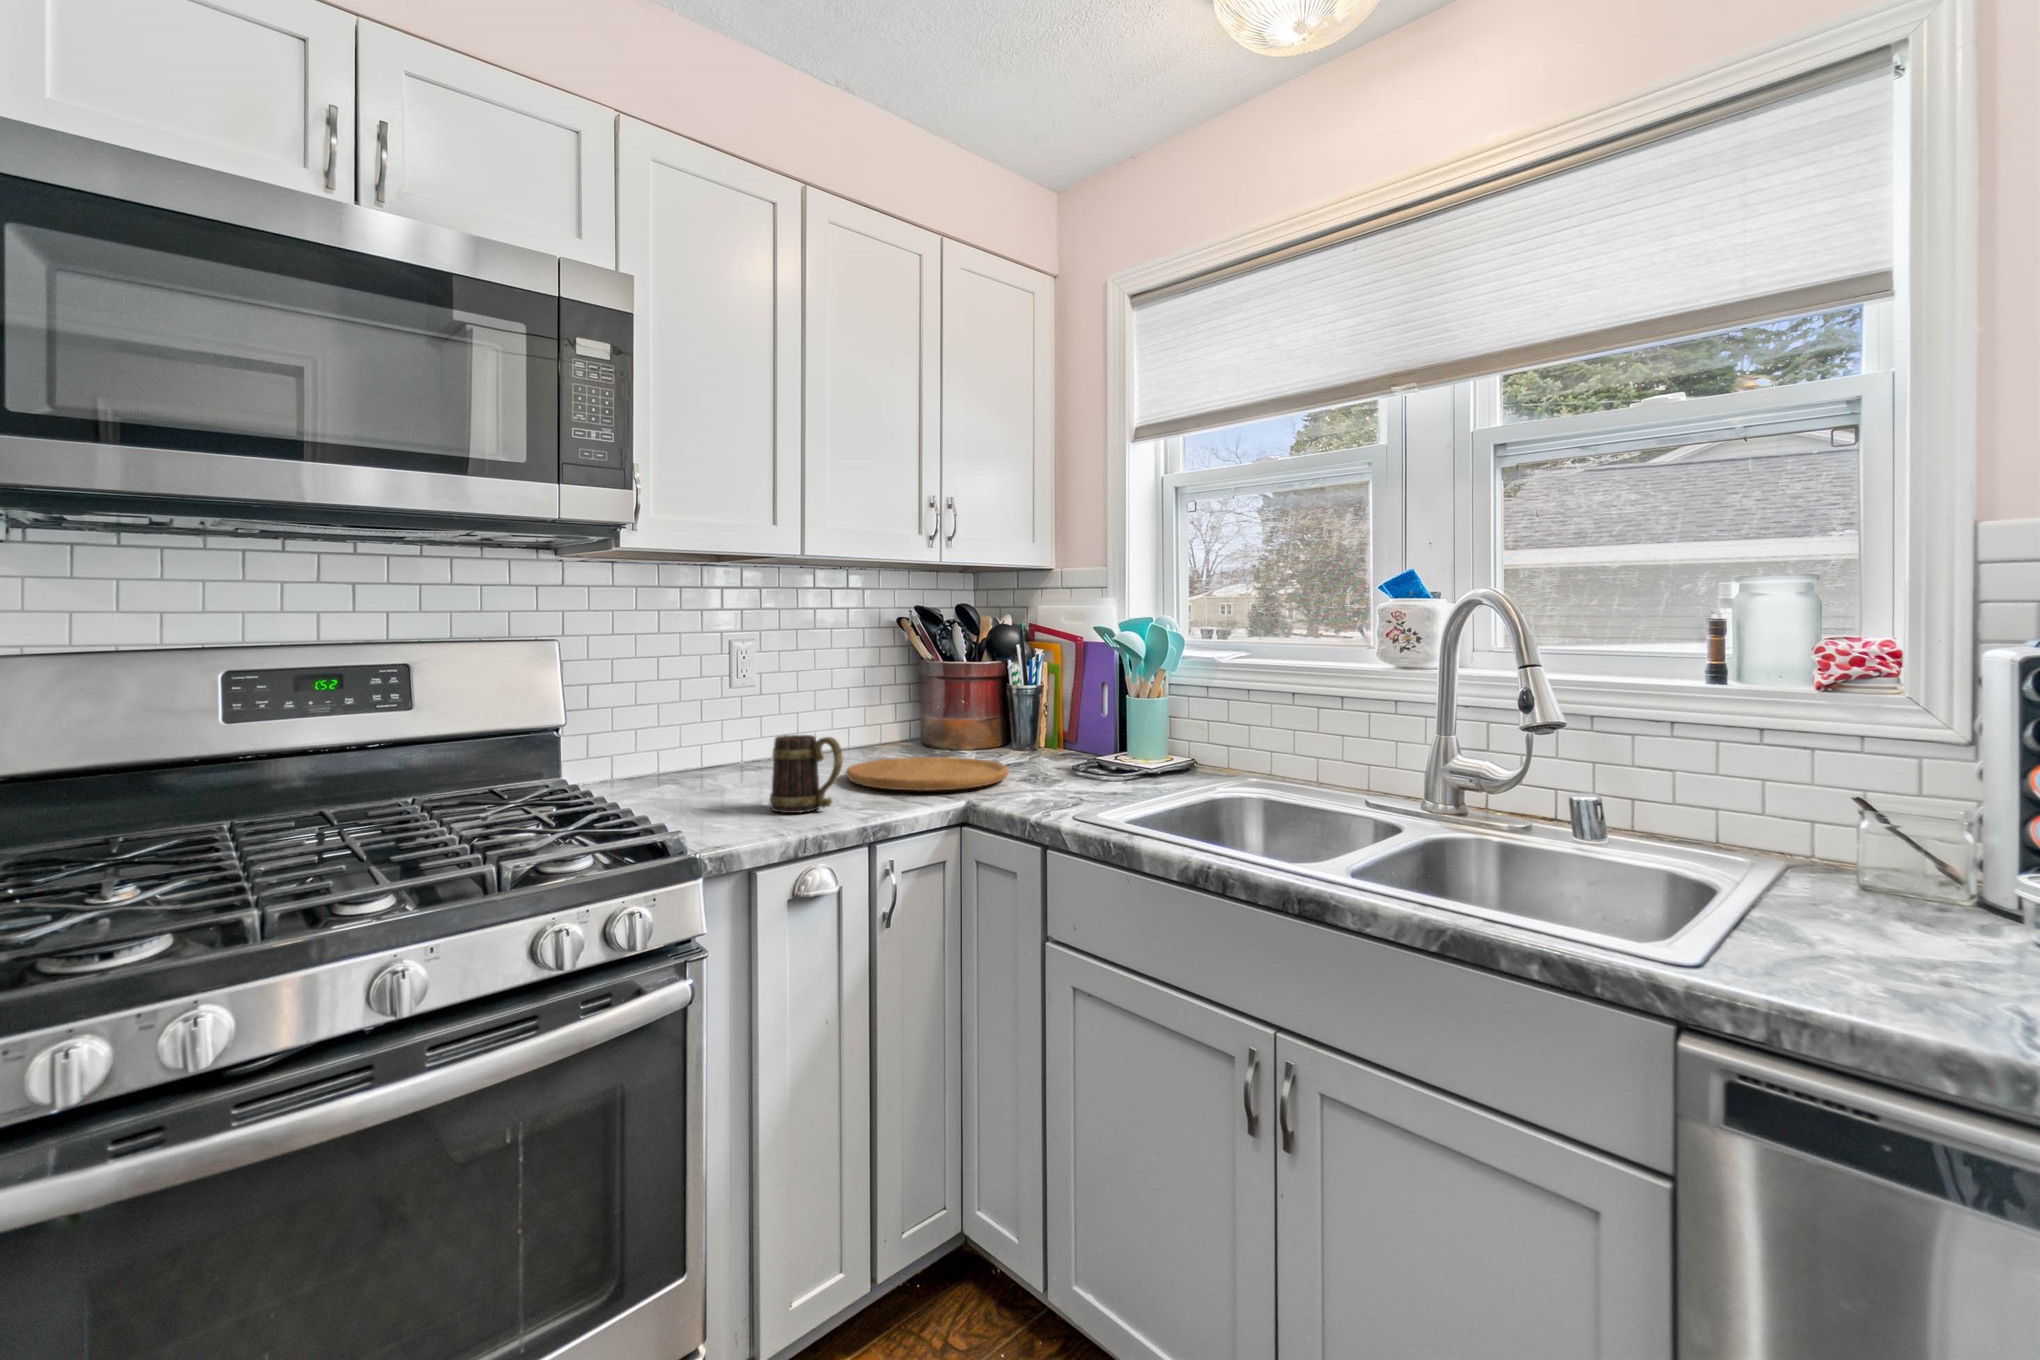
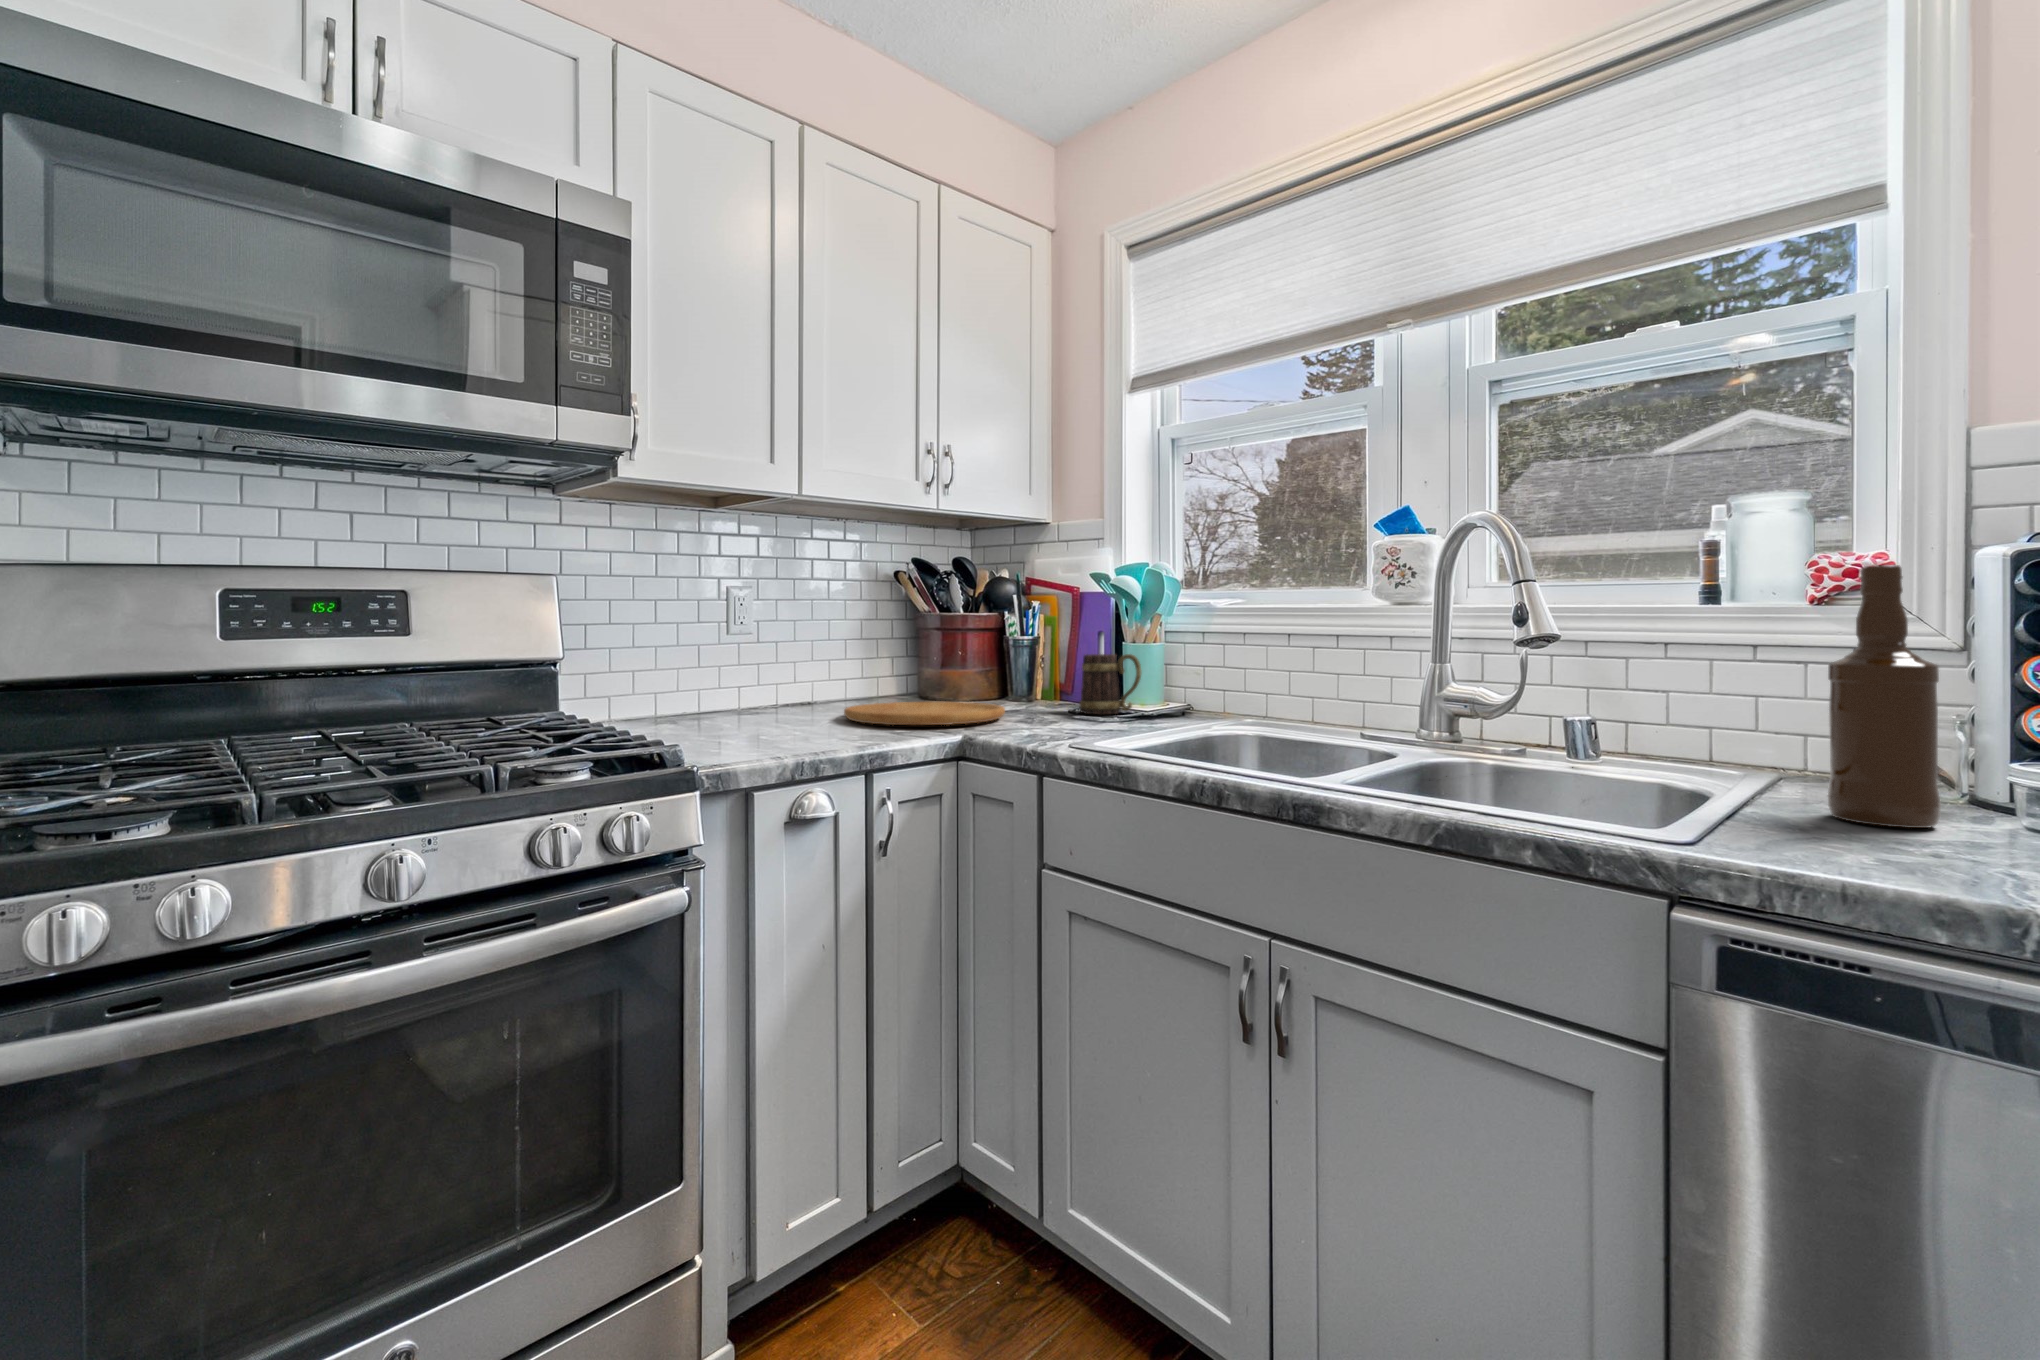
bottle: none [1834,675,1946,942] -> present [1828,565,1941,828]
mug: present [770,735,843,813] -> present [1080,654,1141,714]

